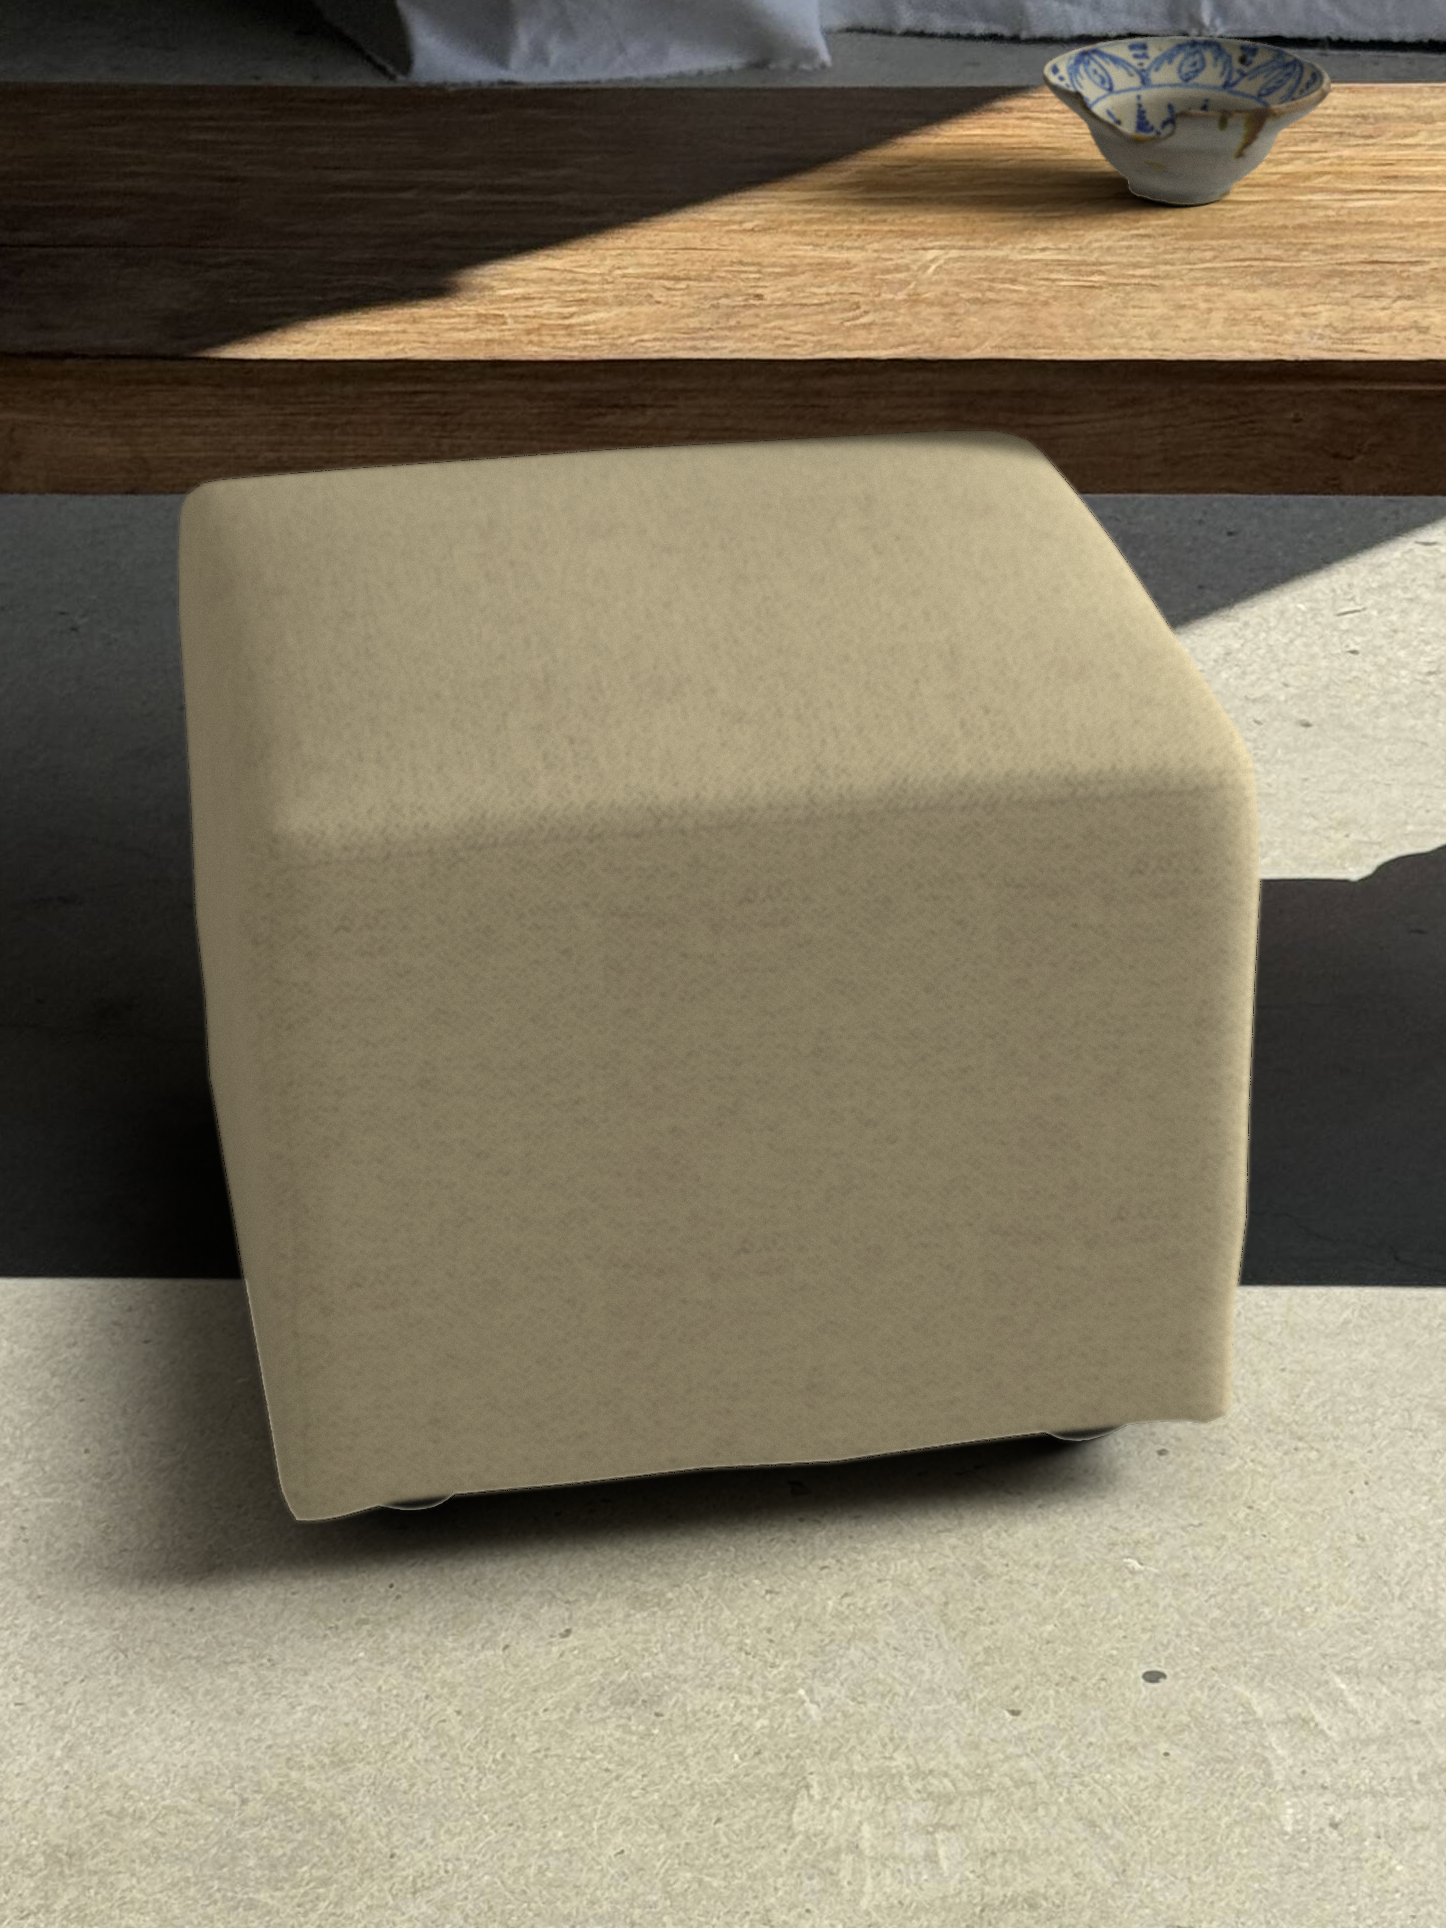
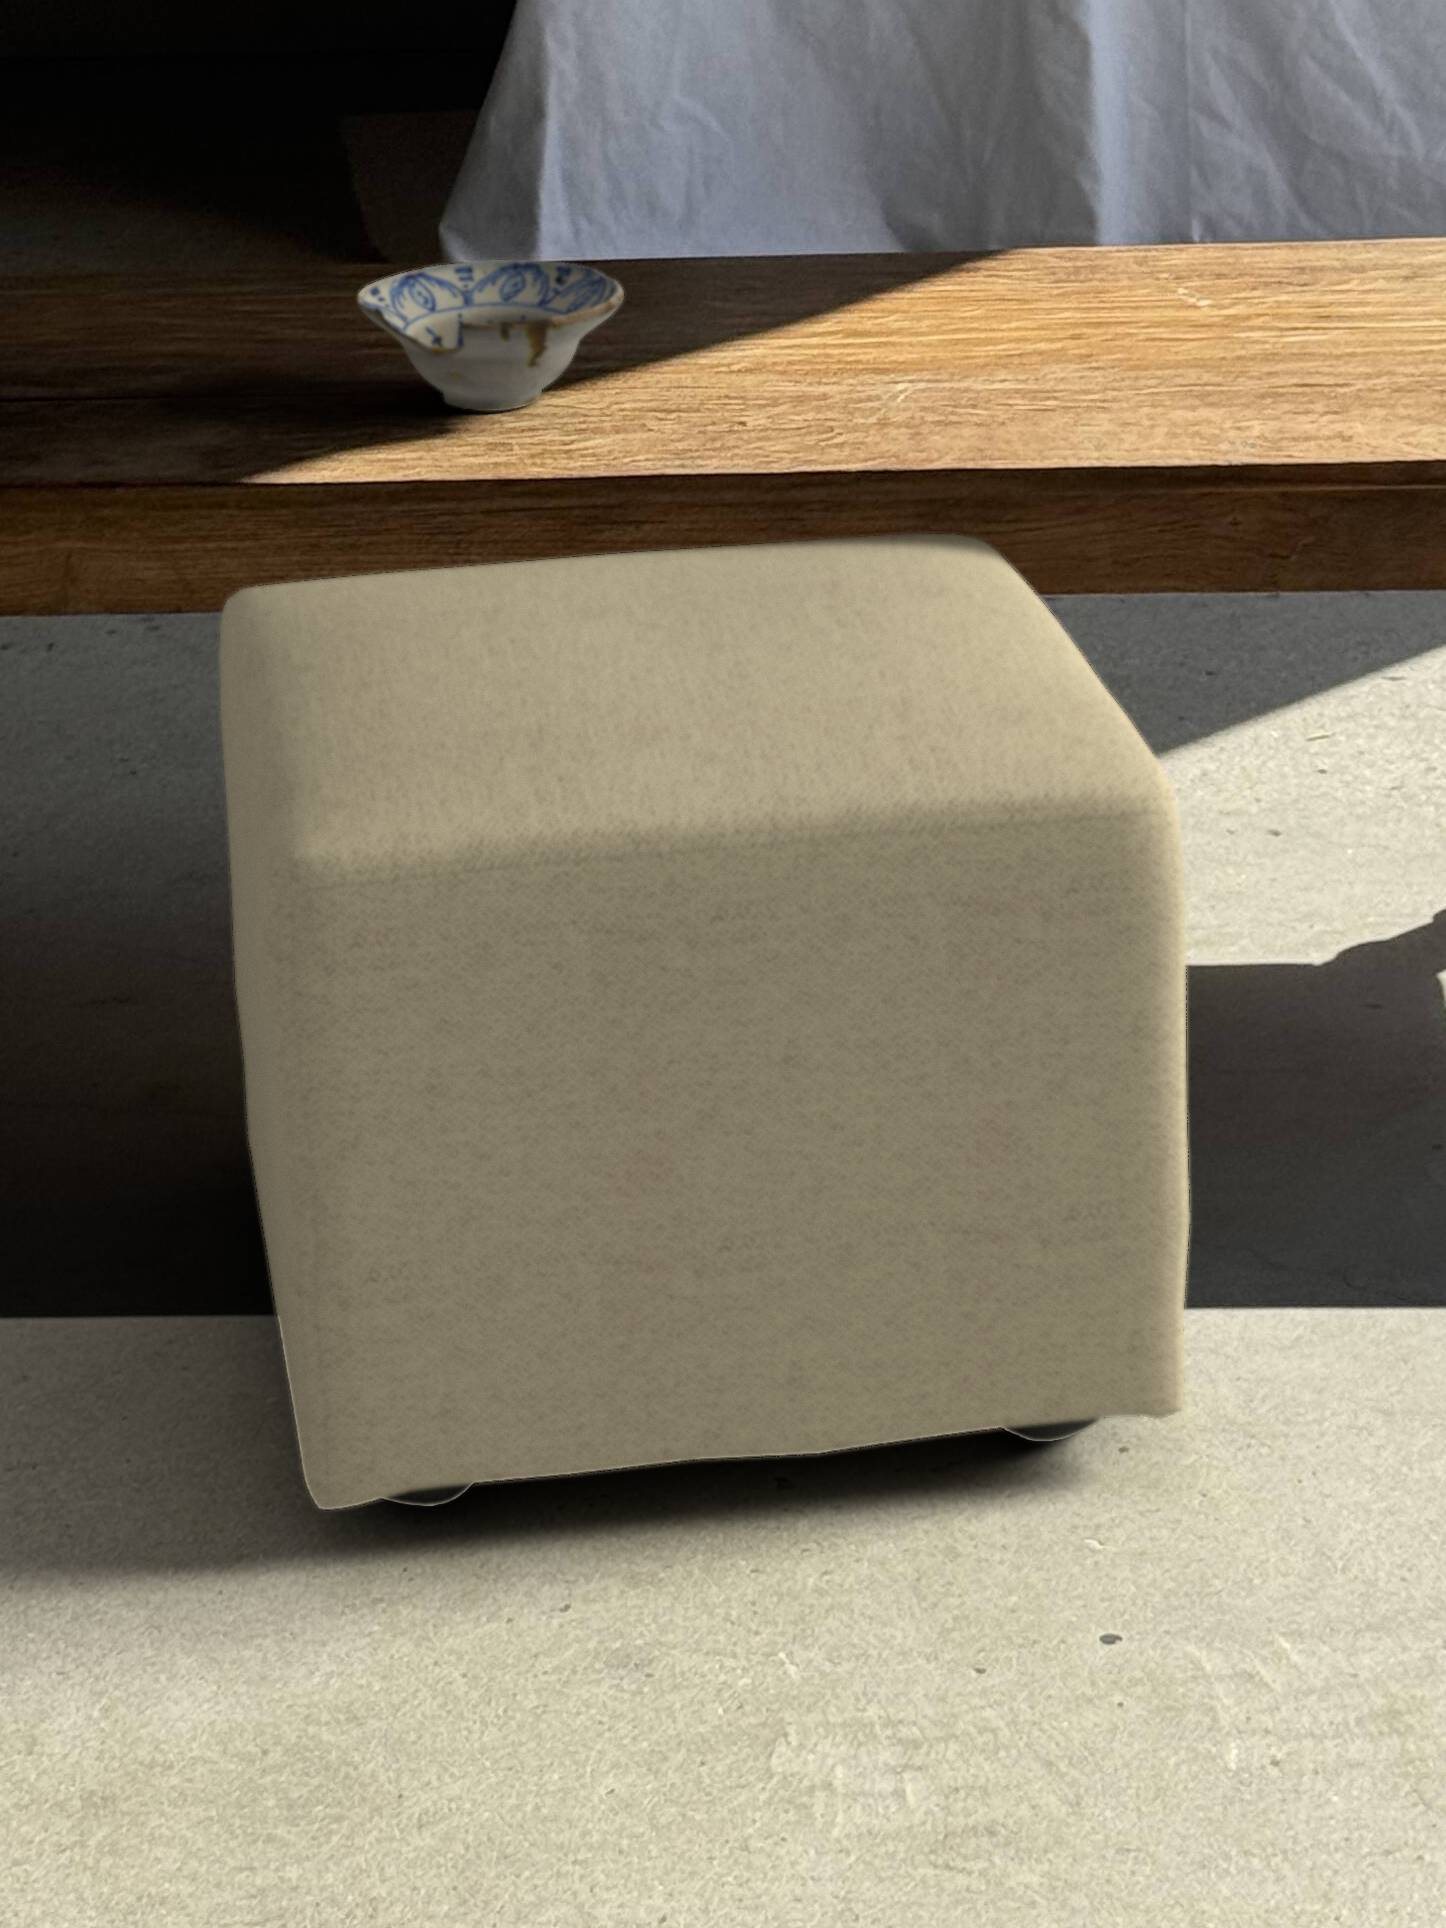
ceramic bowl: present [1043,36,1331,205] -> present [357,260,624,411]

